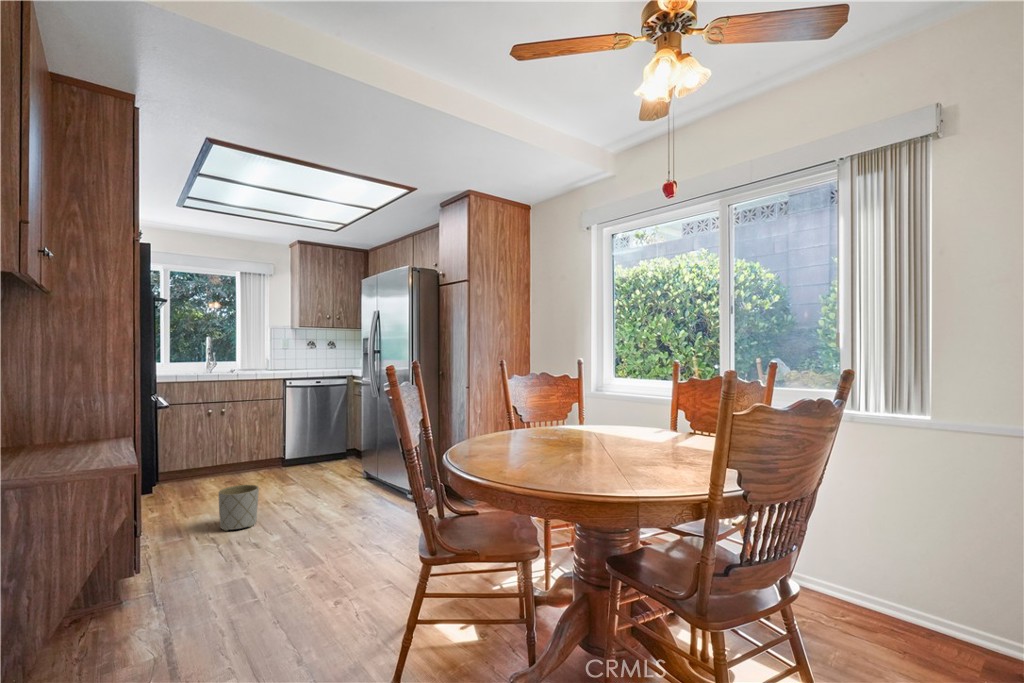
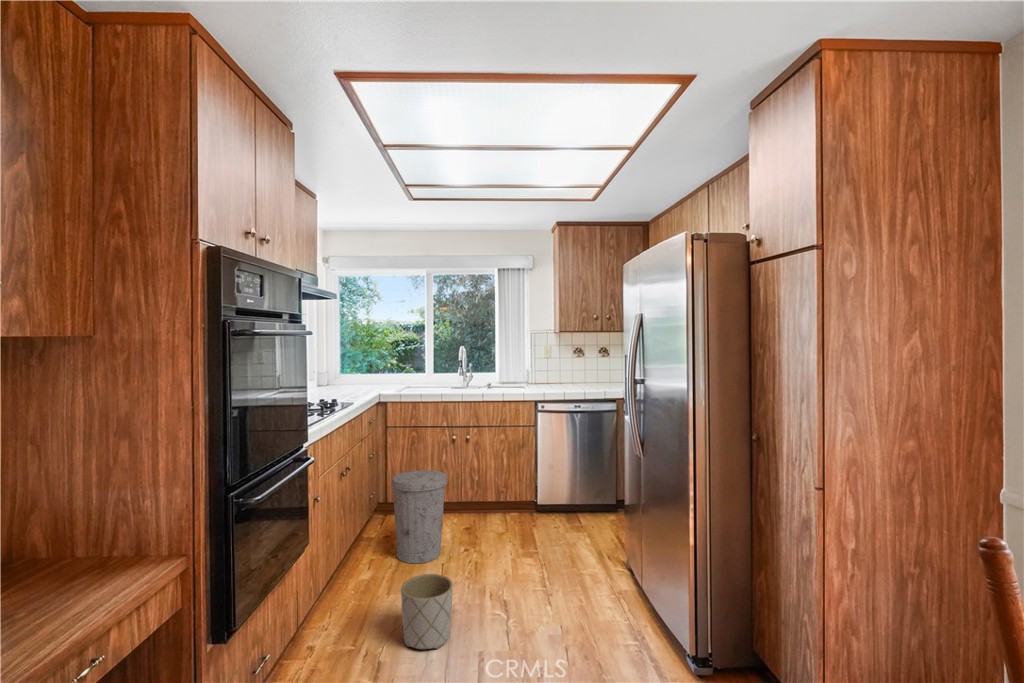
trash can: none [169,432,222,504] -> present [392,470,447,563]

